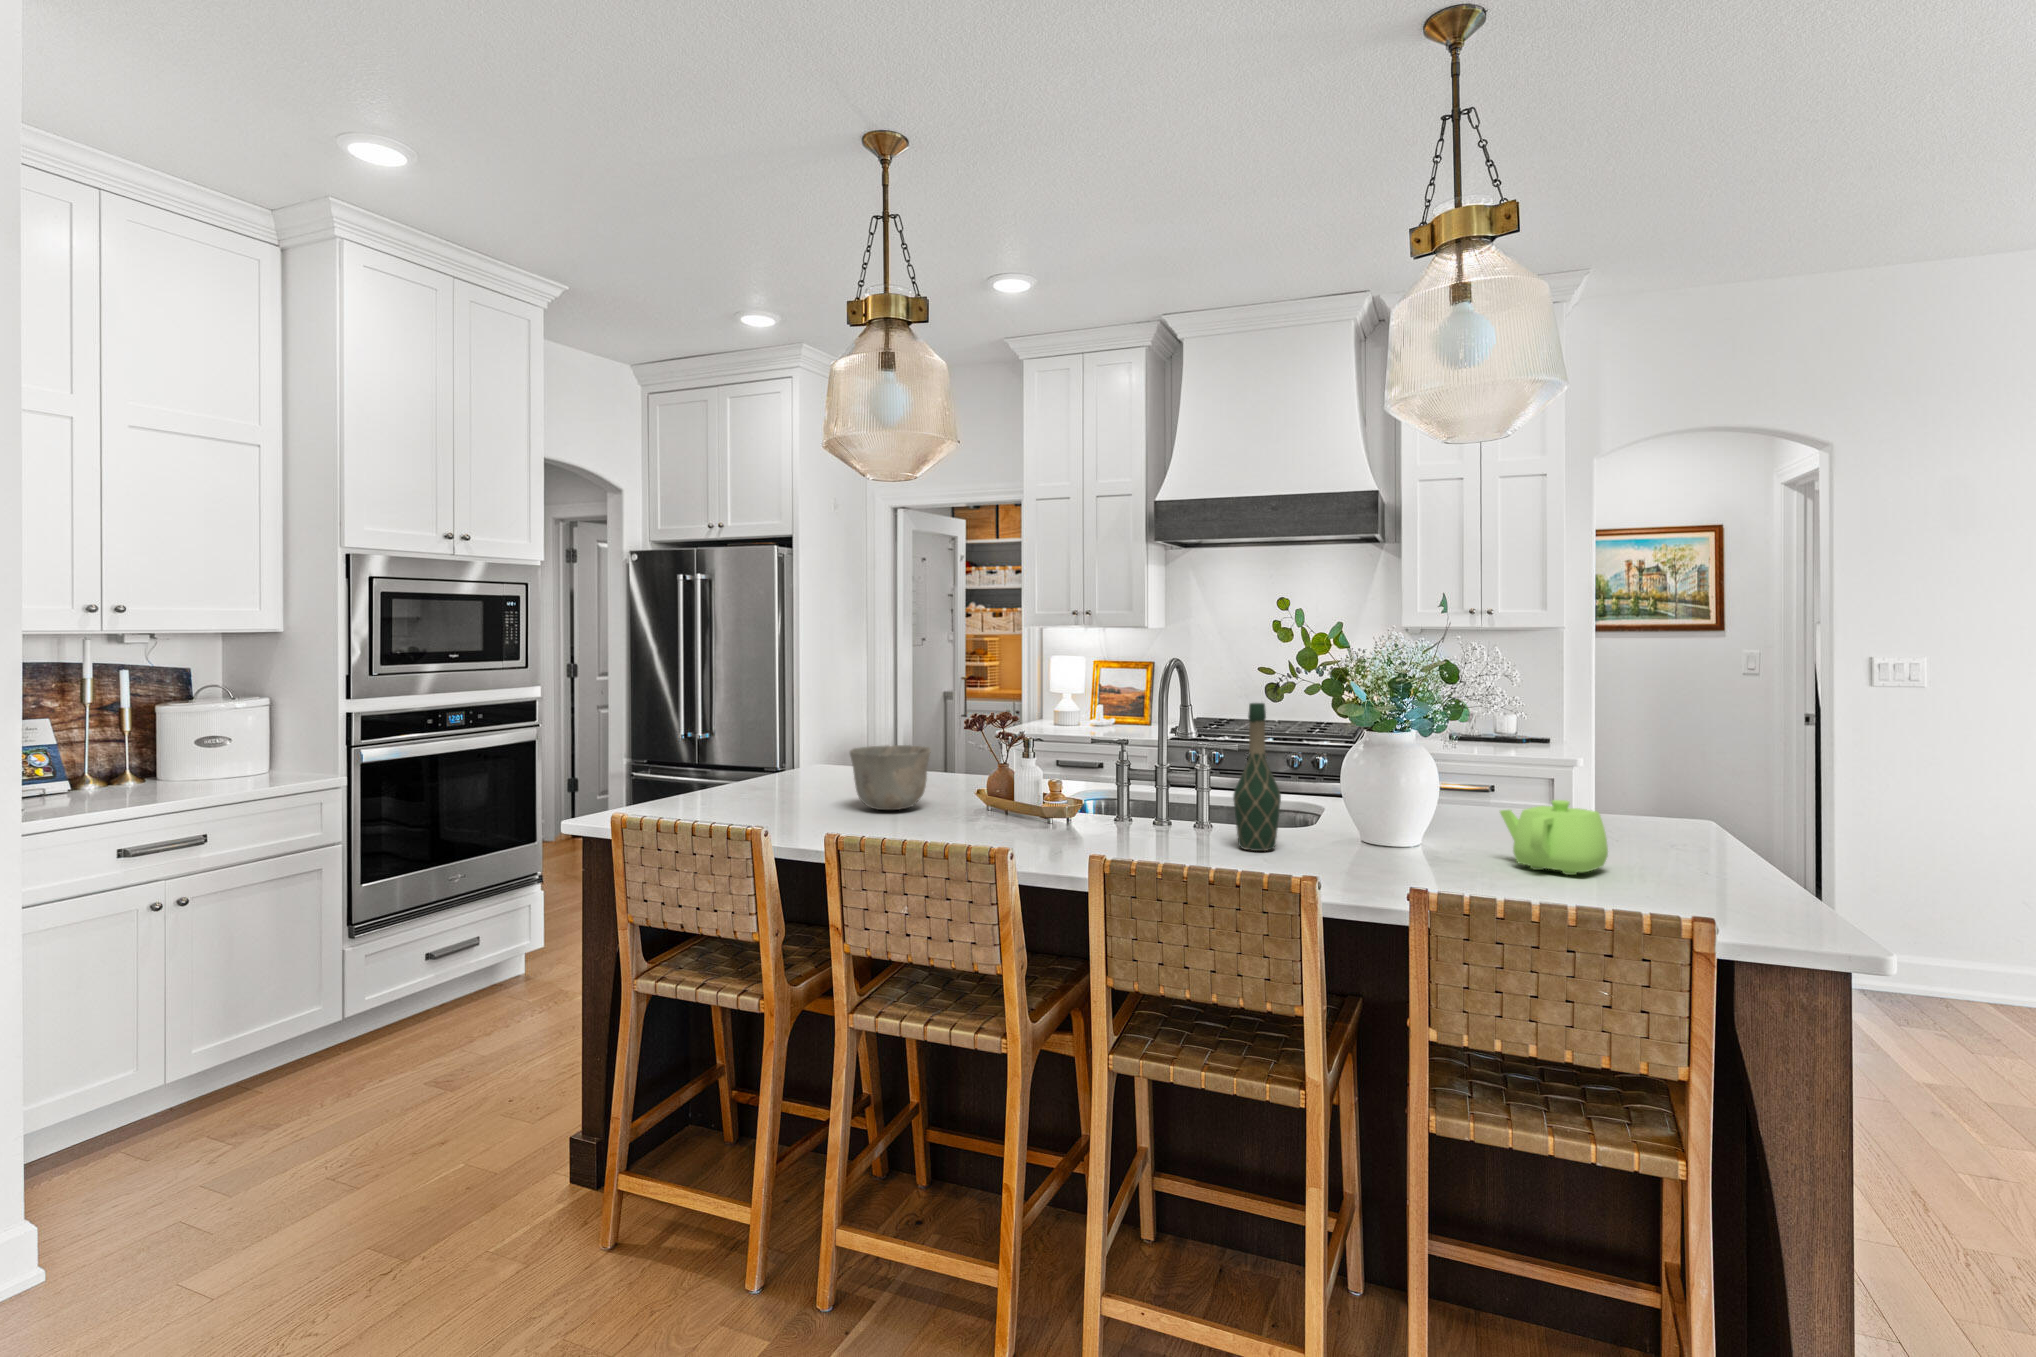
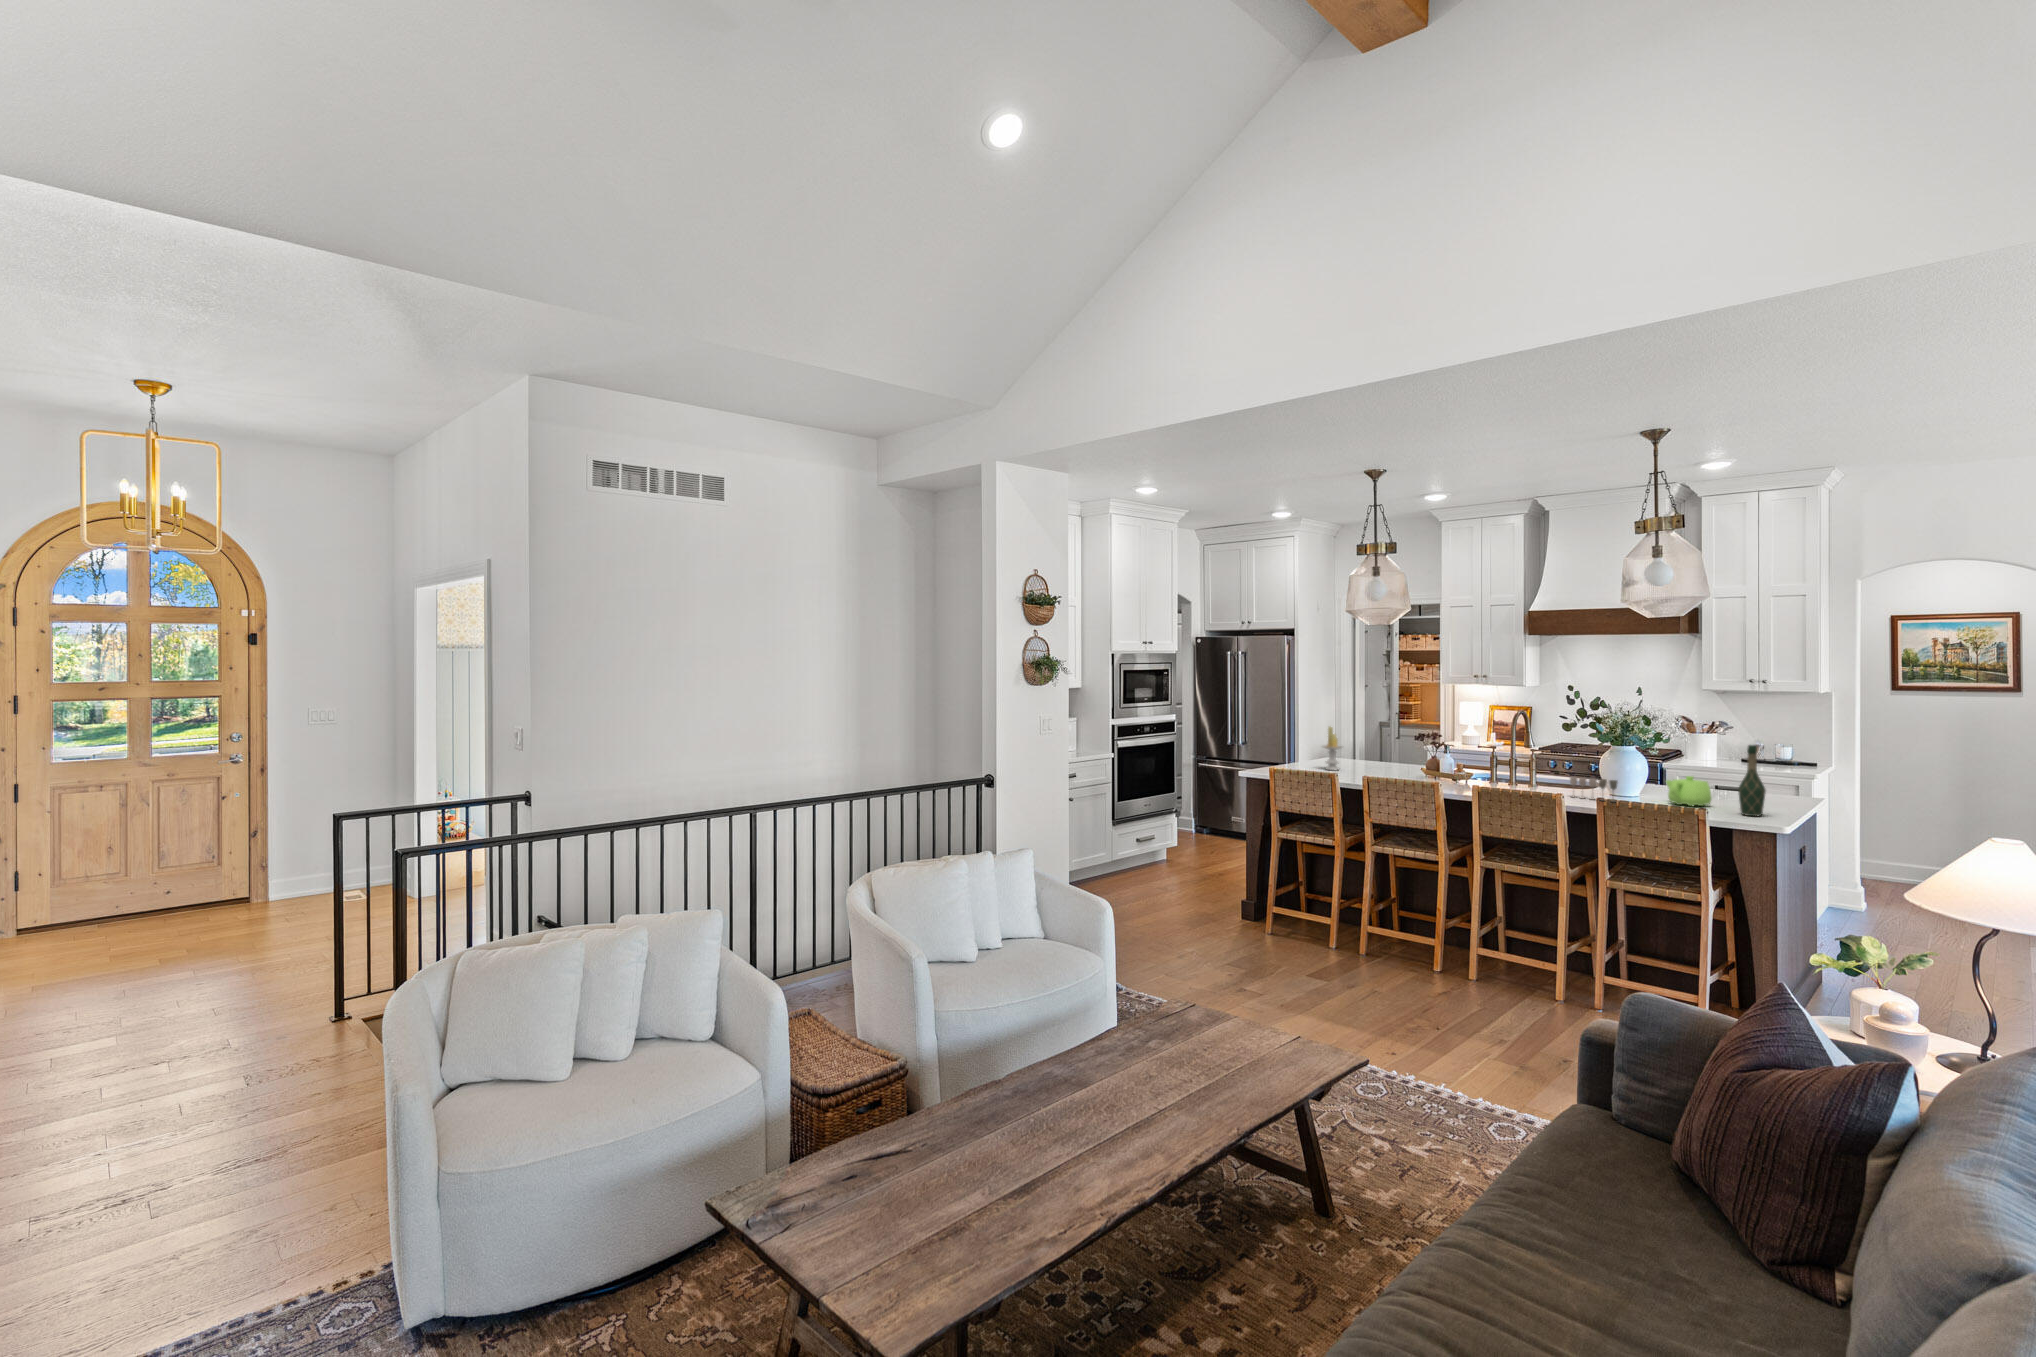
wine bottle: present [1233,703,1281,851] -> present [1738,745,1766,816]
candle: none [763,705,814,805] -> present [1323,727,1342,770]
ceramic bowl: present [850,745,931,810] -> none [1363,746,1401,774]
wine glass: none [1299,810,1414,874] -> present [1570,776,1617,802]

